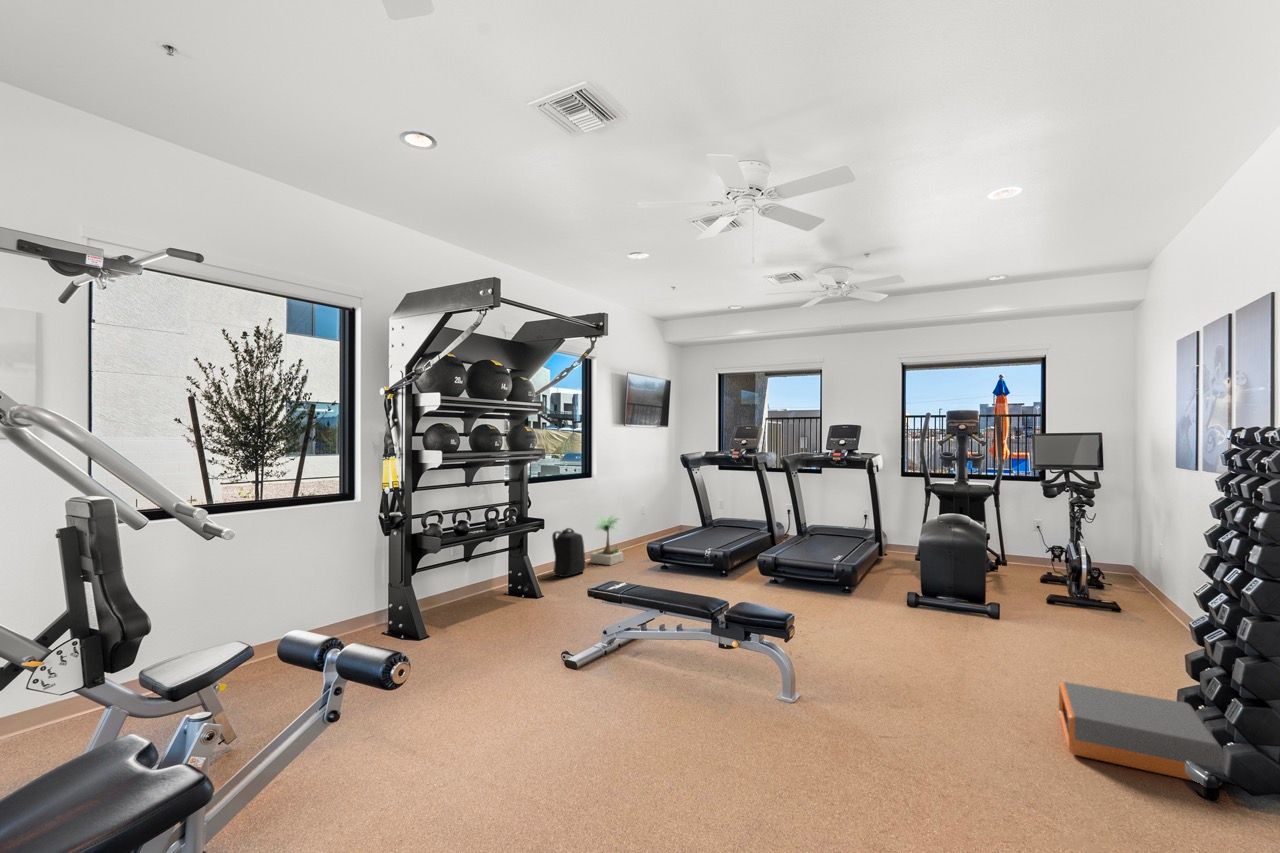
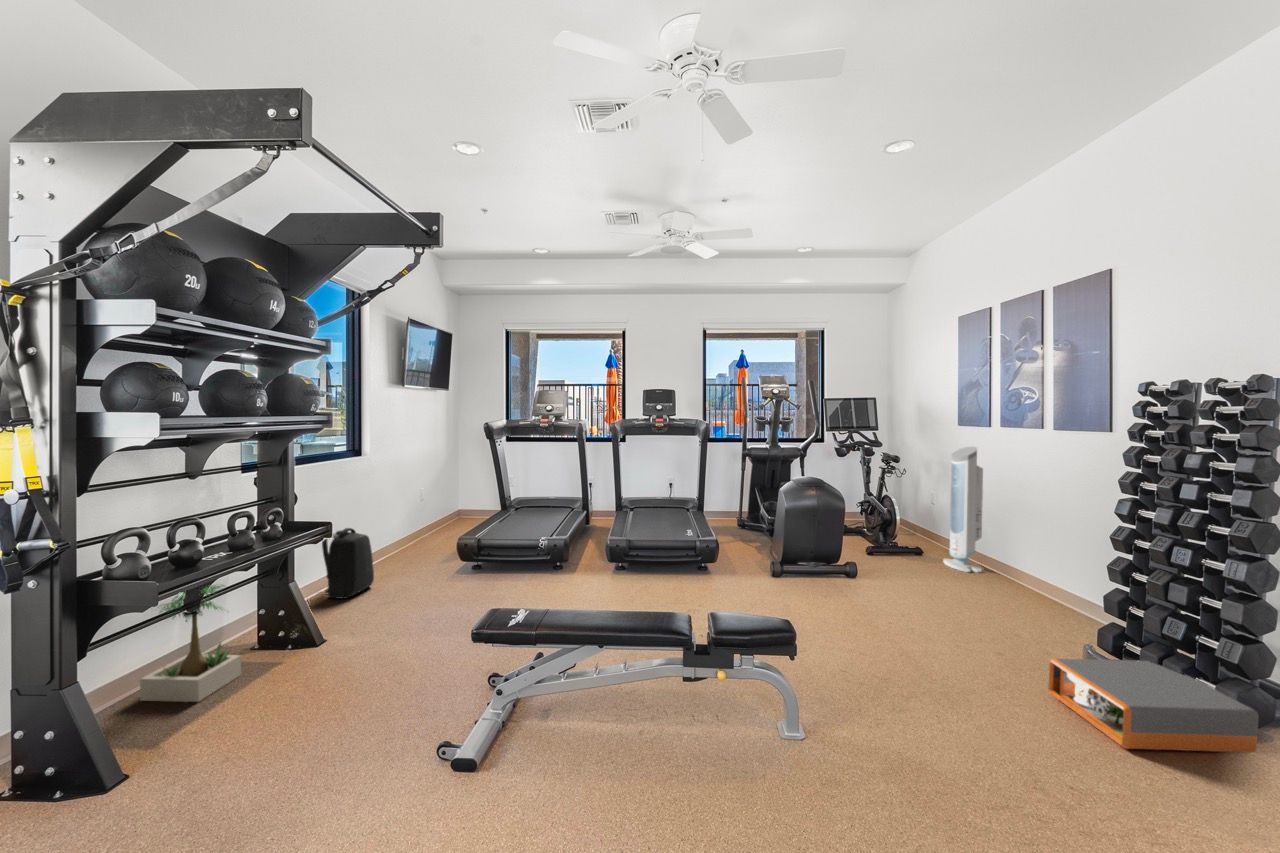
air purifier: none [1133,488,1176,629] -> present [943,447,983,573]
potted plant: present [590,515,624,565] -> present [140,584,241,702]

